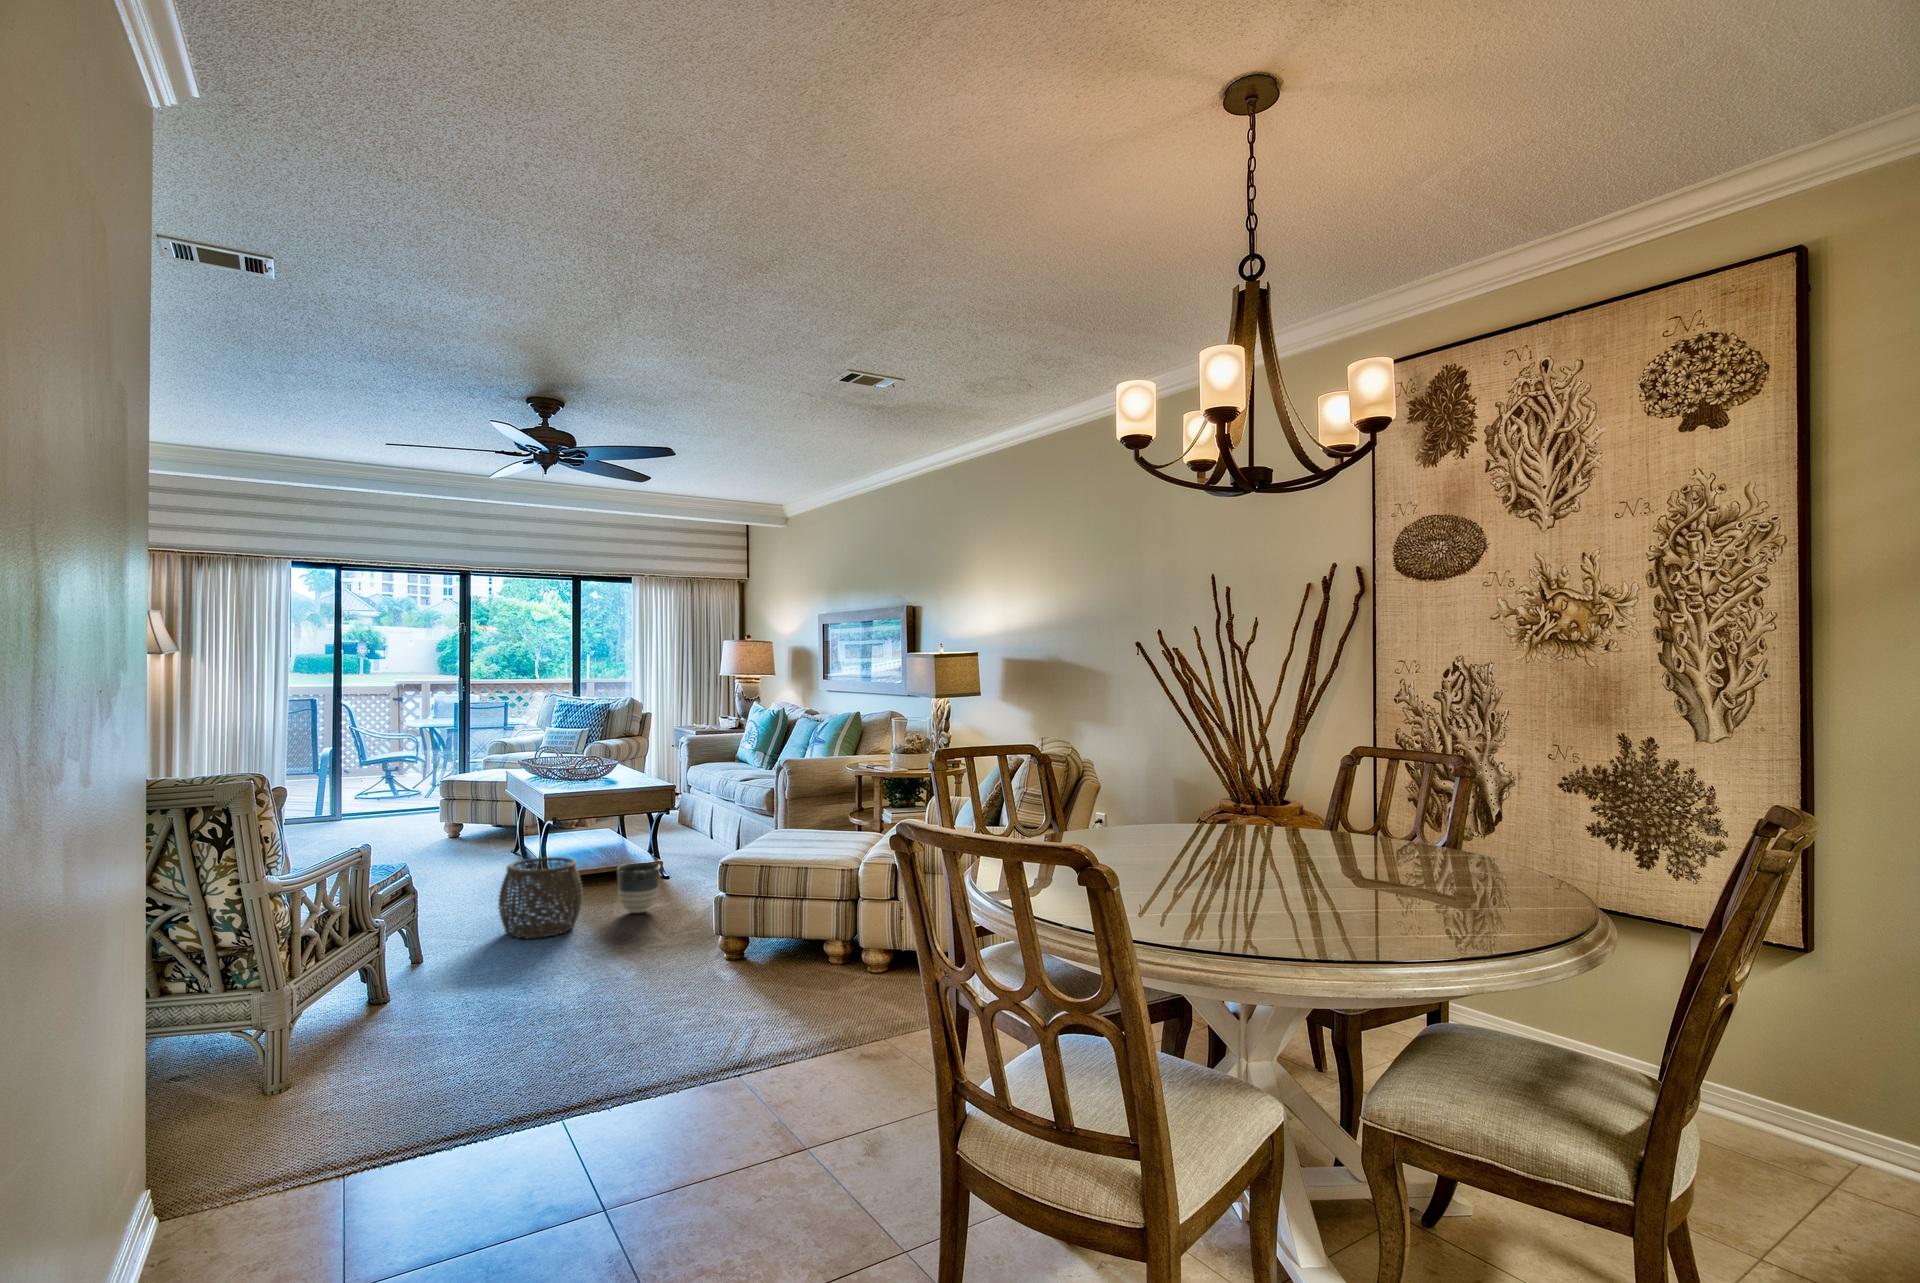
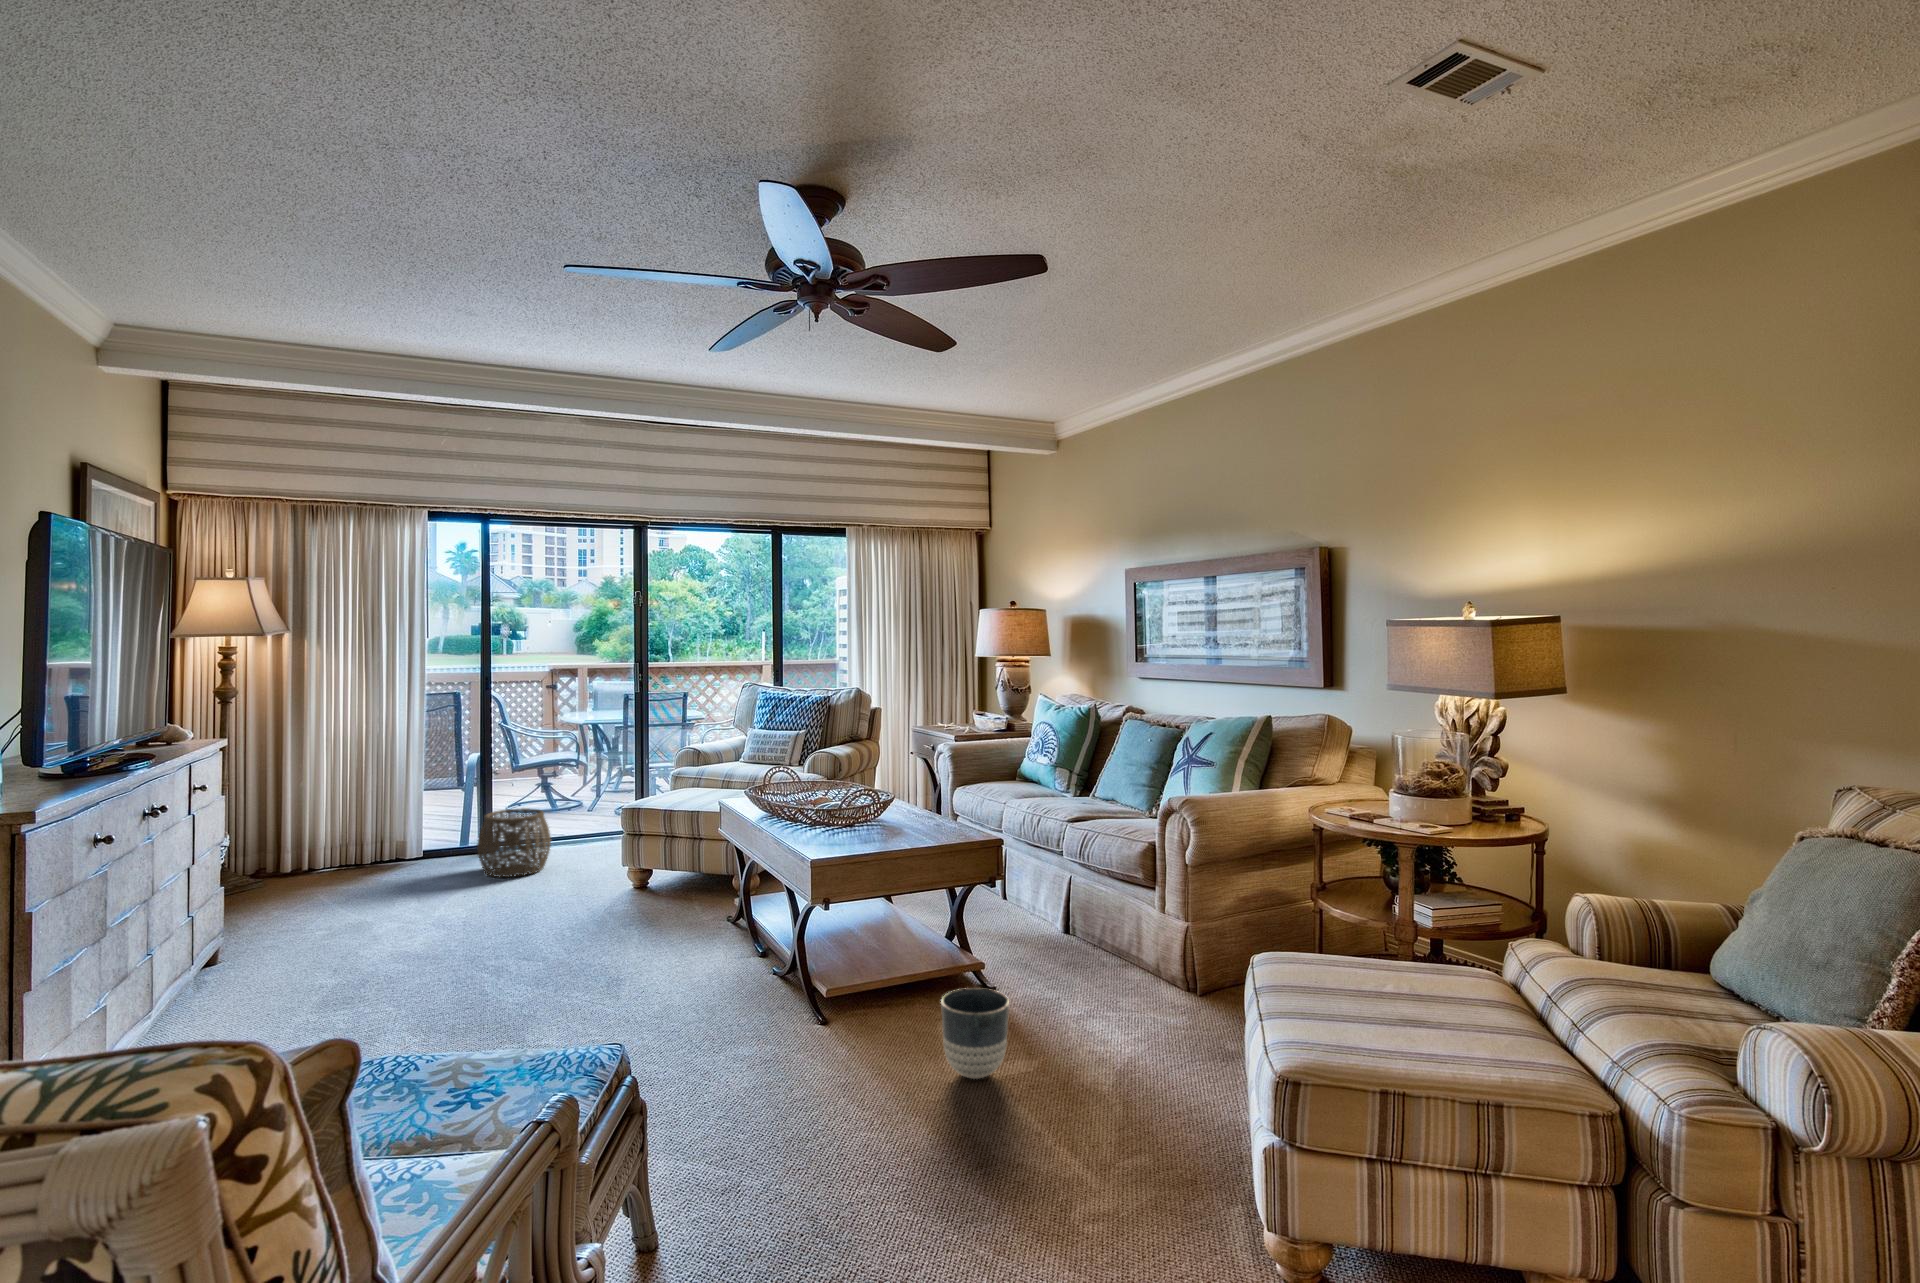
woven basket: present [498,857,583,939] -> present [477,808,551,877]

